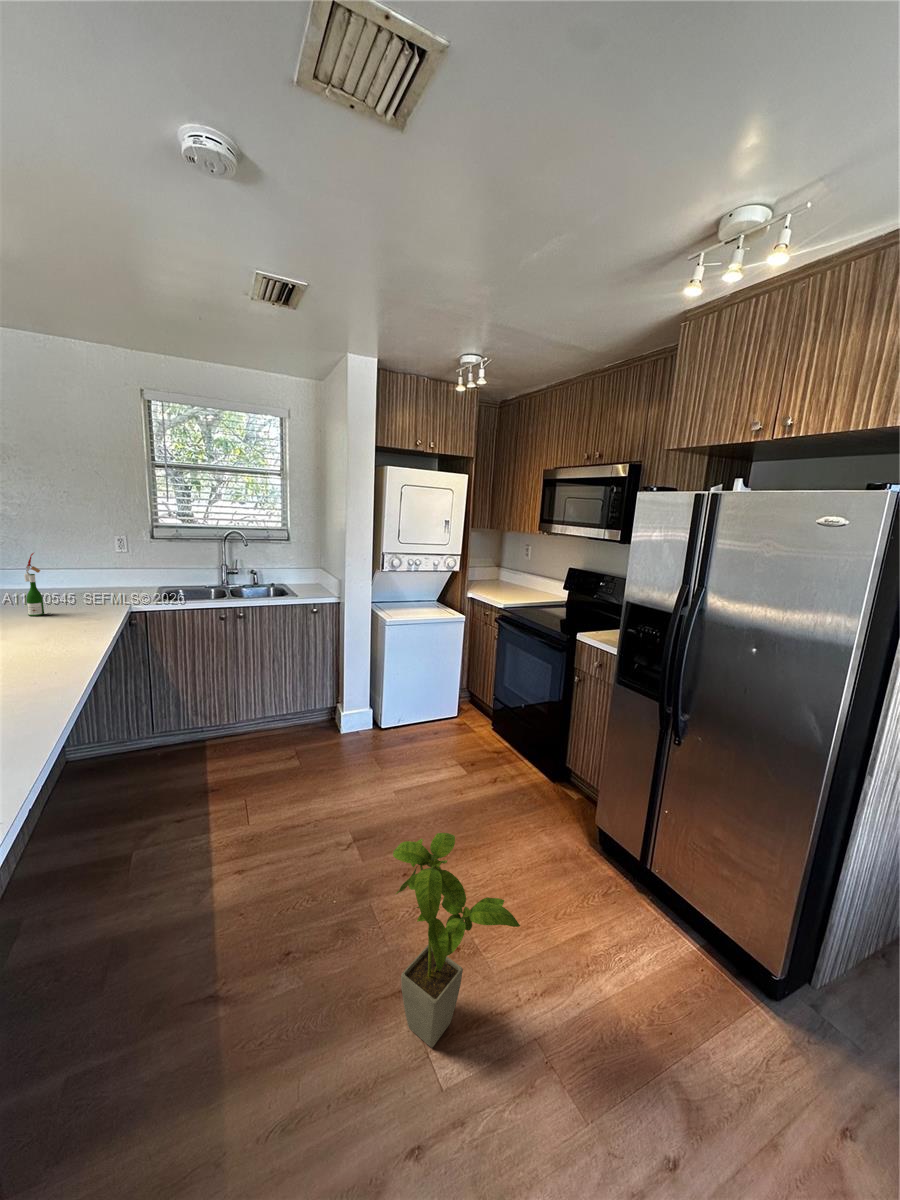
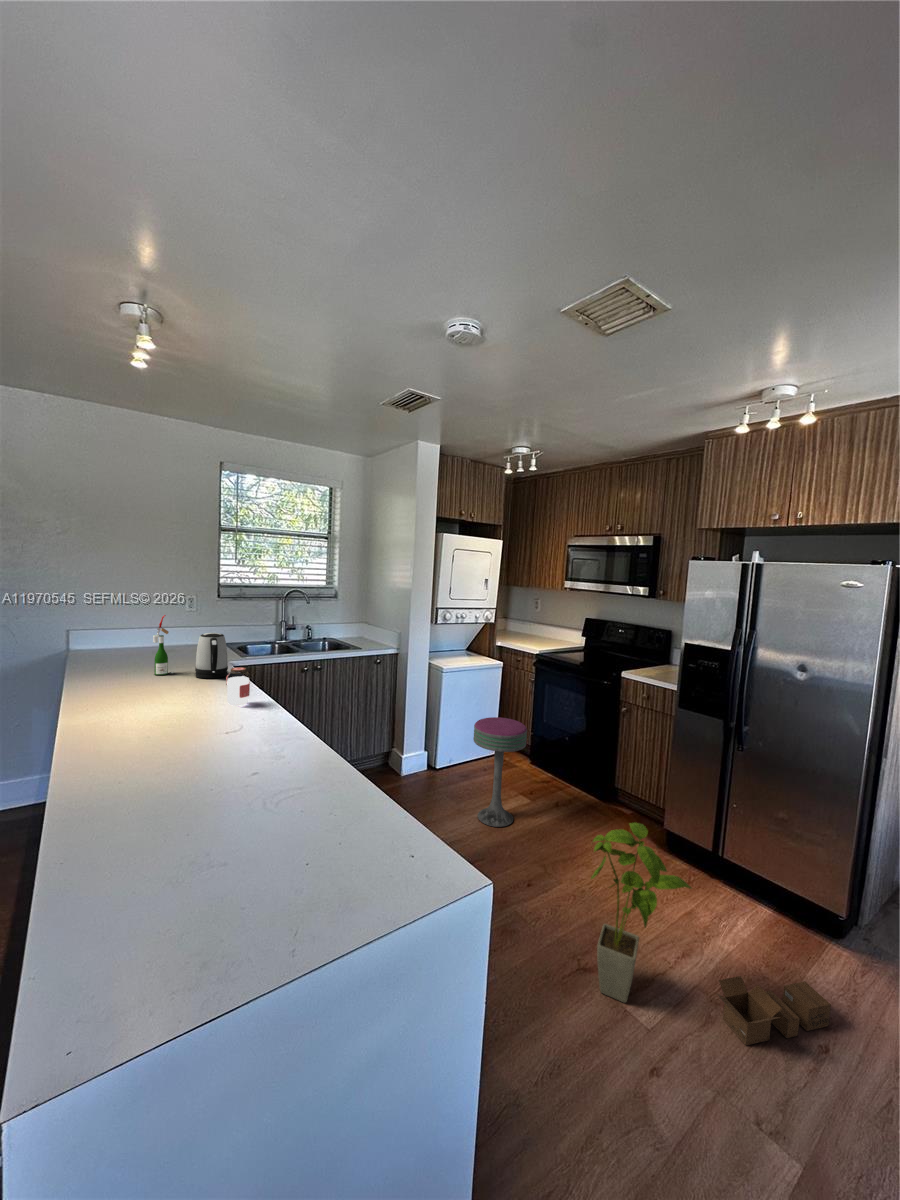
kettle: none [64,572,105,621] -> present [195,633,228,678]
jar: none [29,610,63,653] -> present [226,667,250,706]
bar stool: none [388,677,448,798] -> present [473,717,527,827]
cardboard box: none [538,1043,703,1142] -> present [717,976,831,1045]

